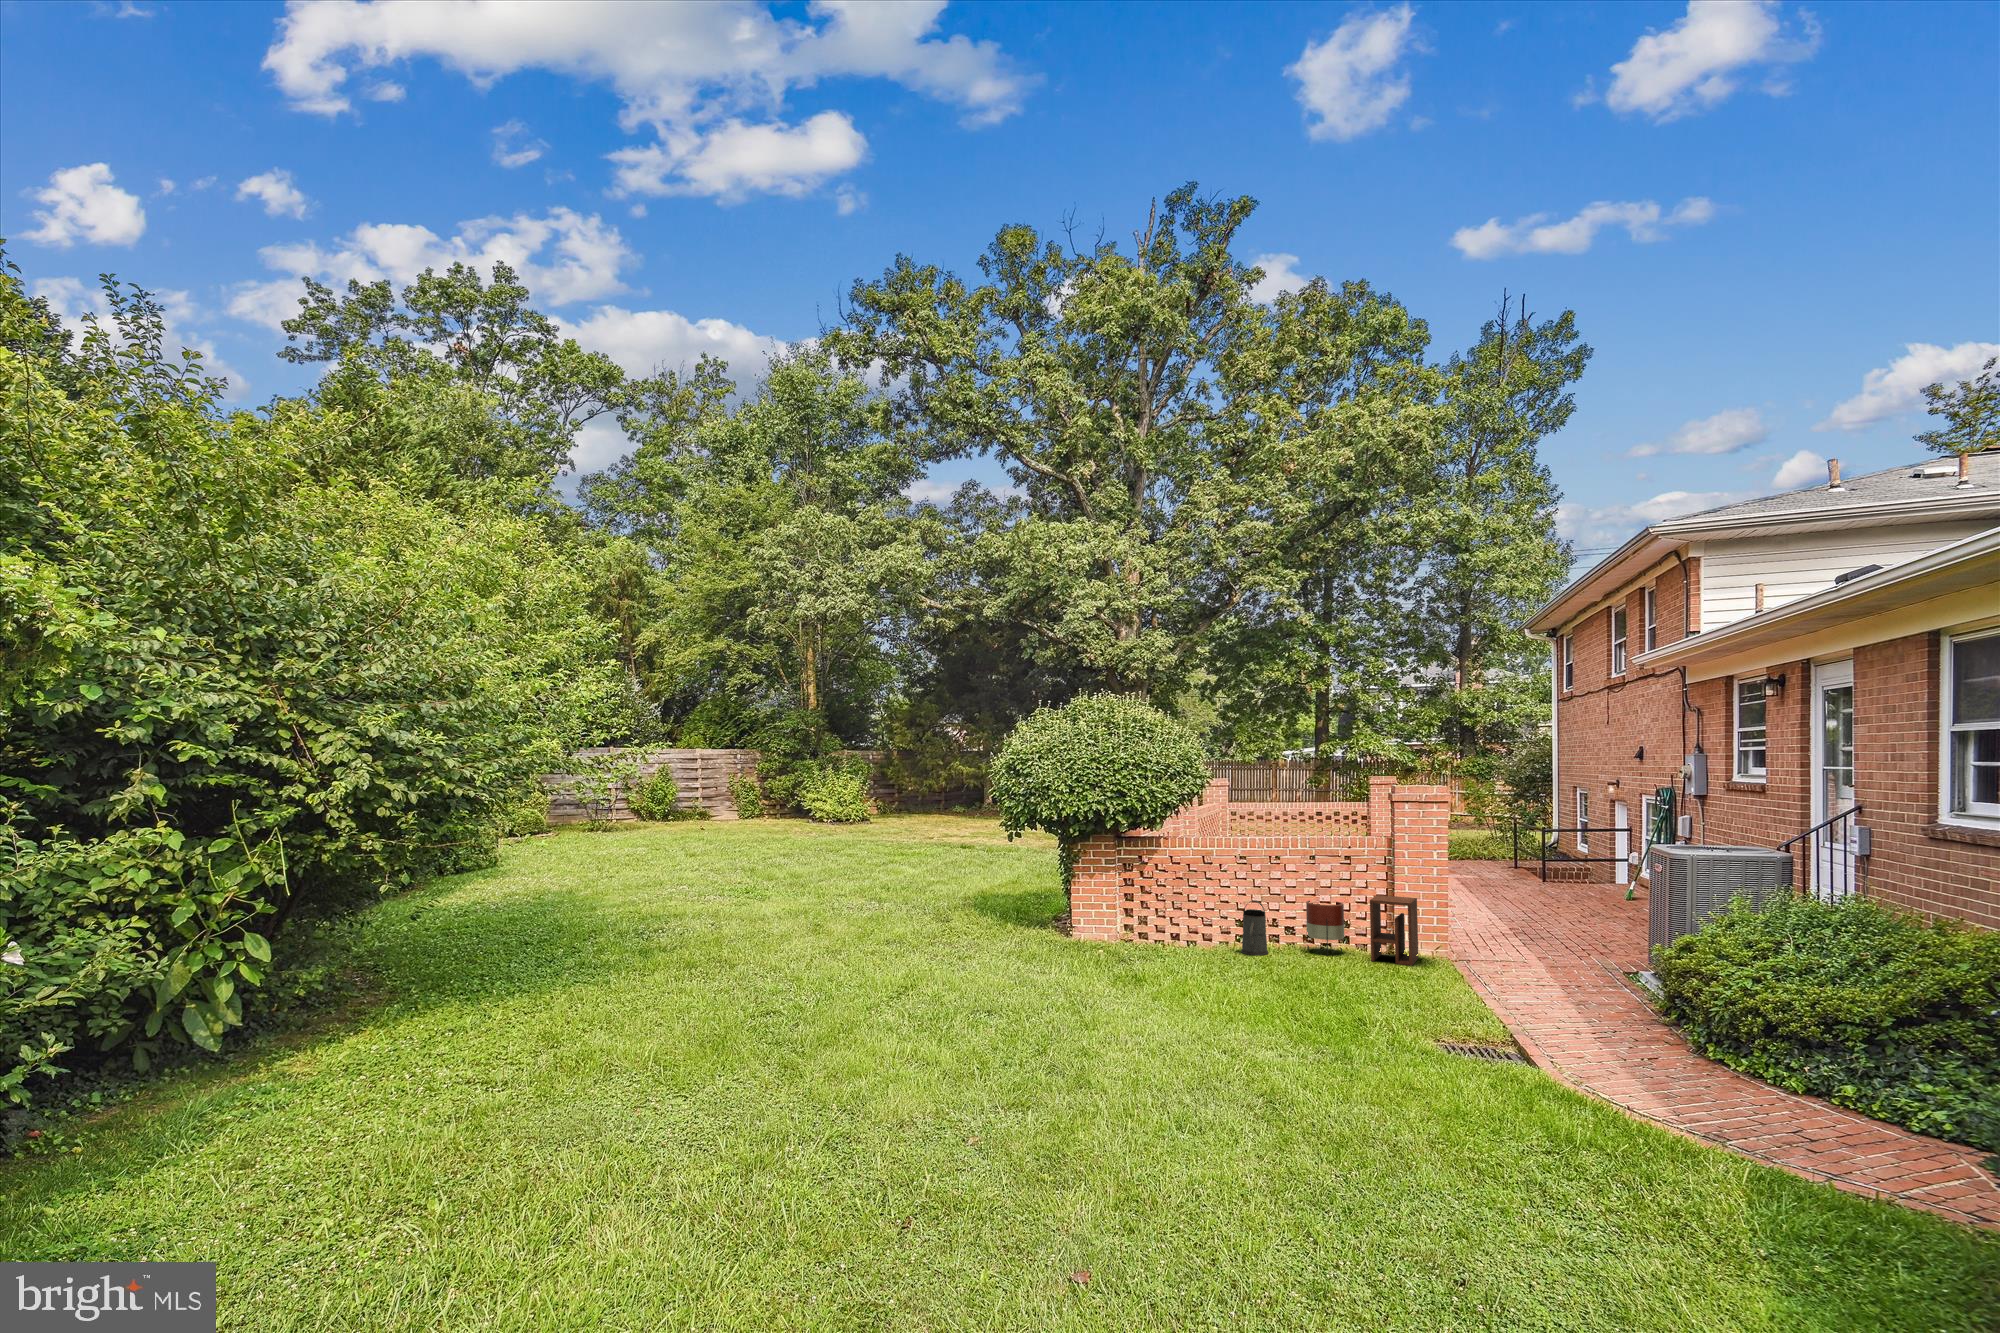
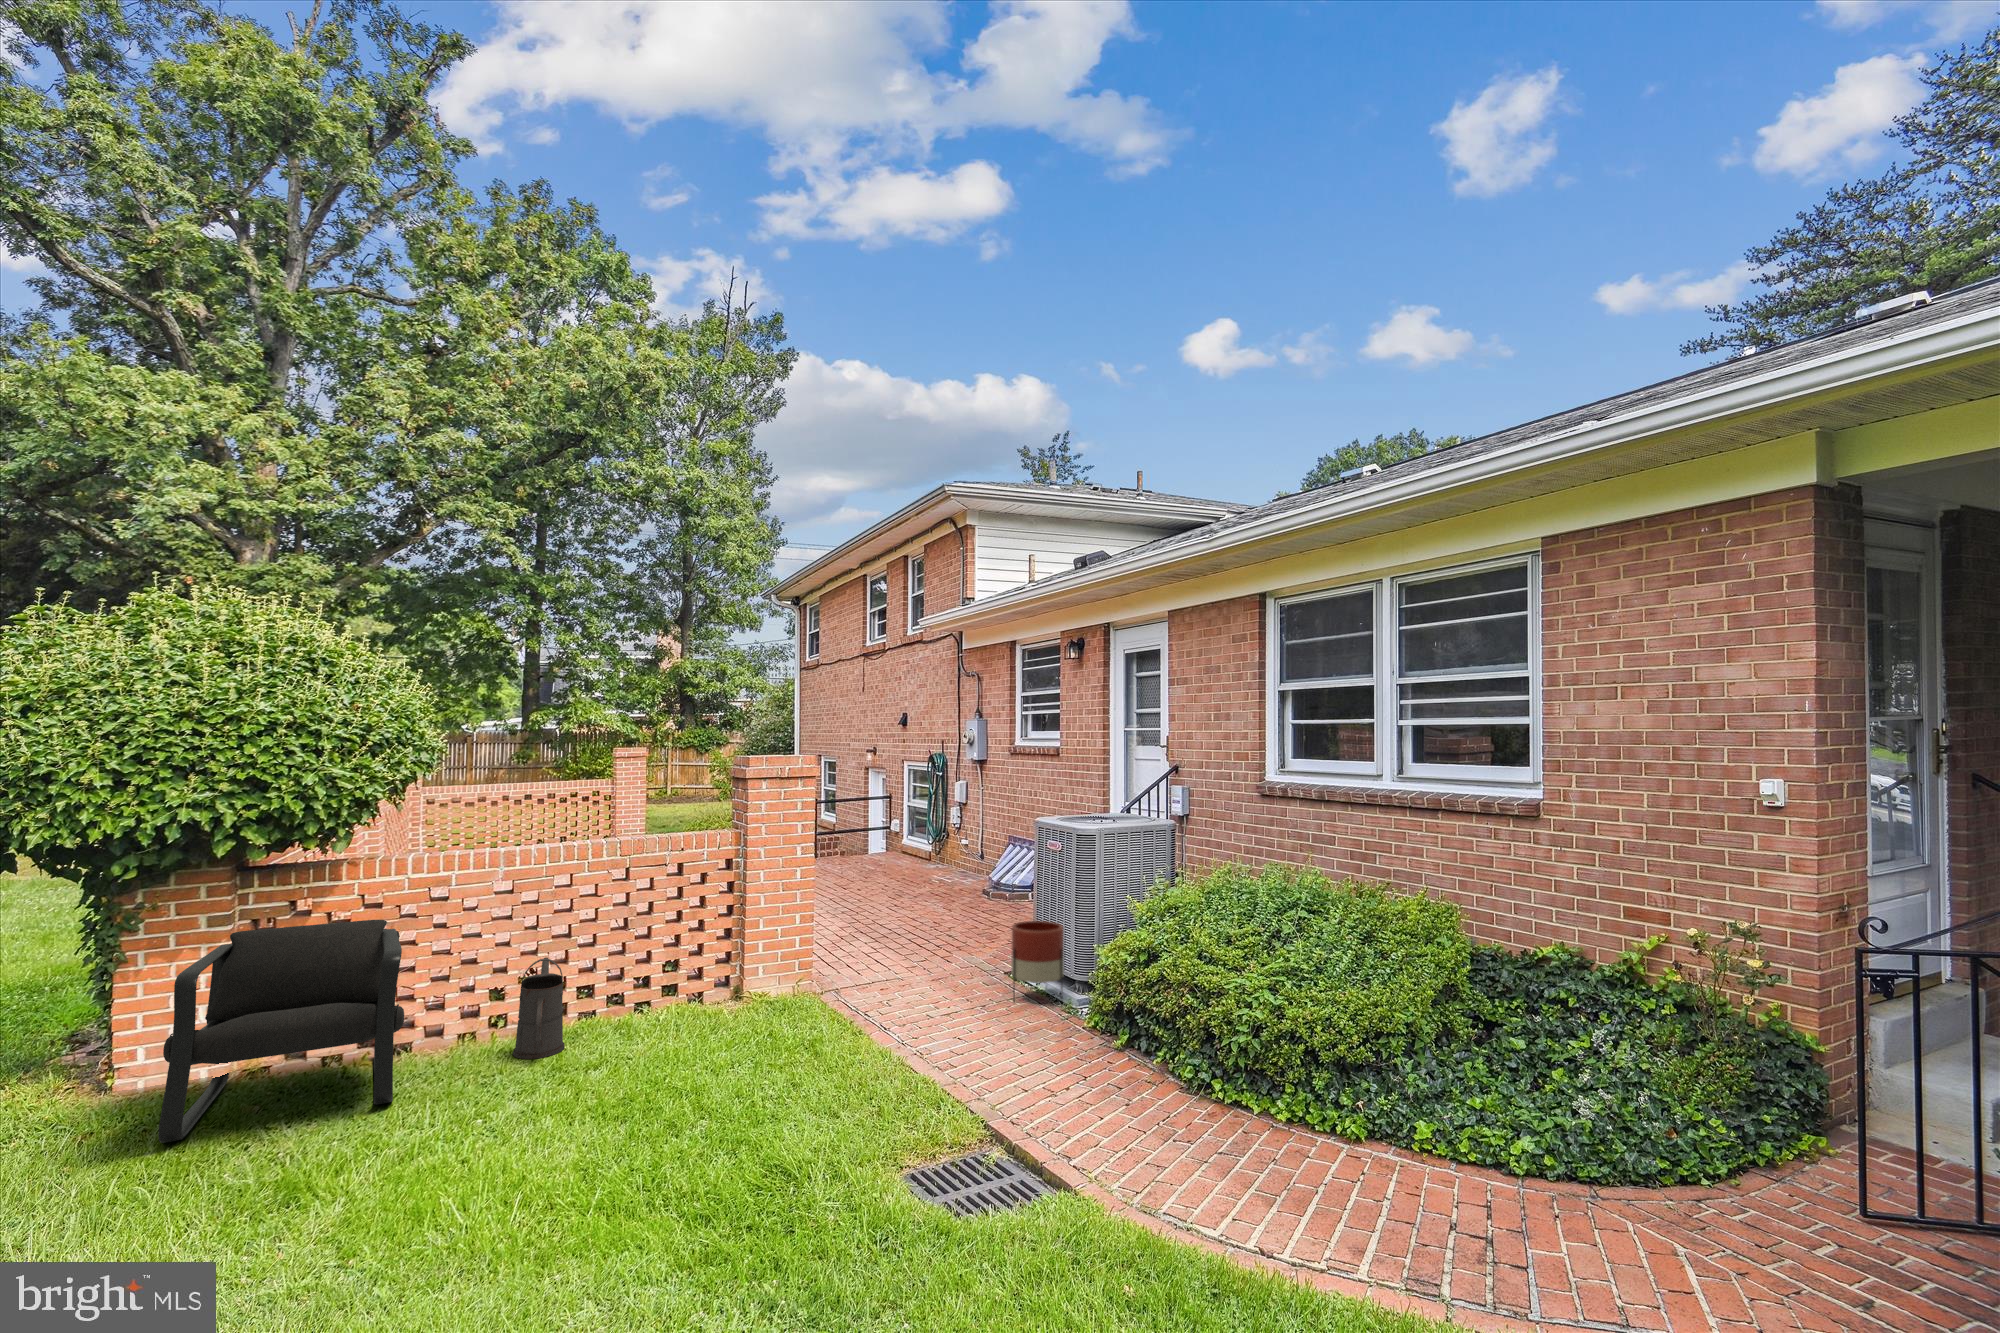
armchair: none [1096,865,1185,955] -> present [158,920,404,1143]
side table: present [1370,895,1418,966] -> none [732,912,795,1021]
planter: present [1306,901,1344,956] -> present [1011,921,1064,1000]

